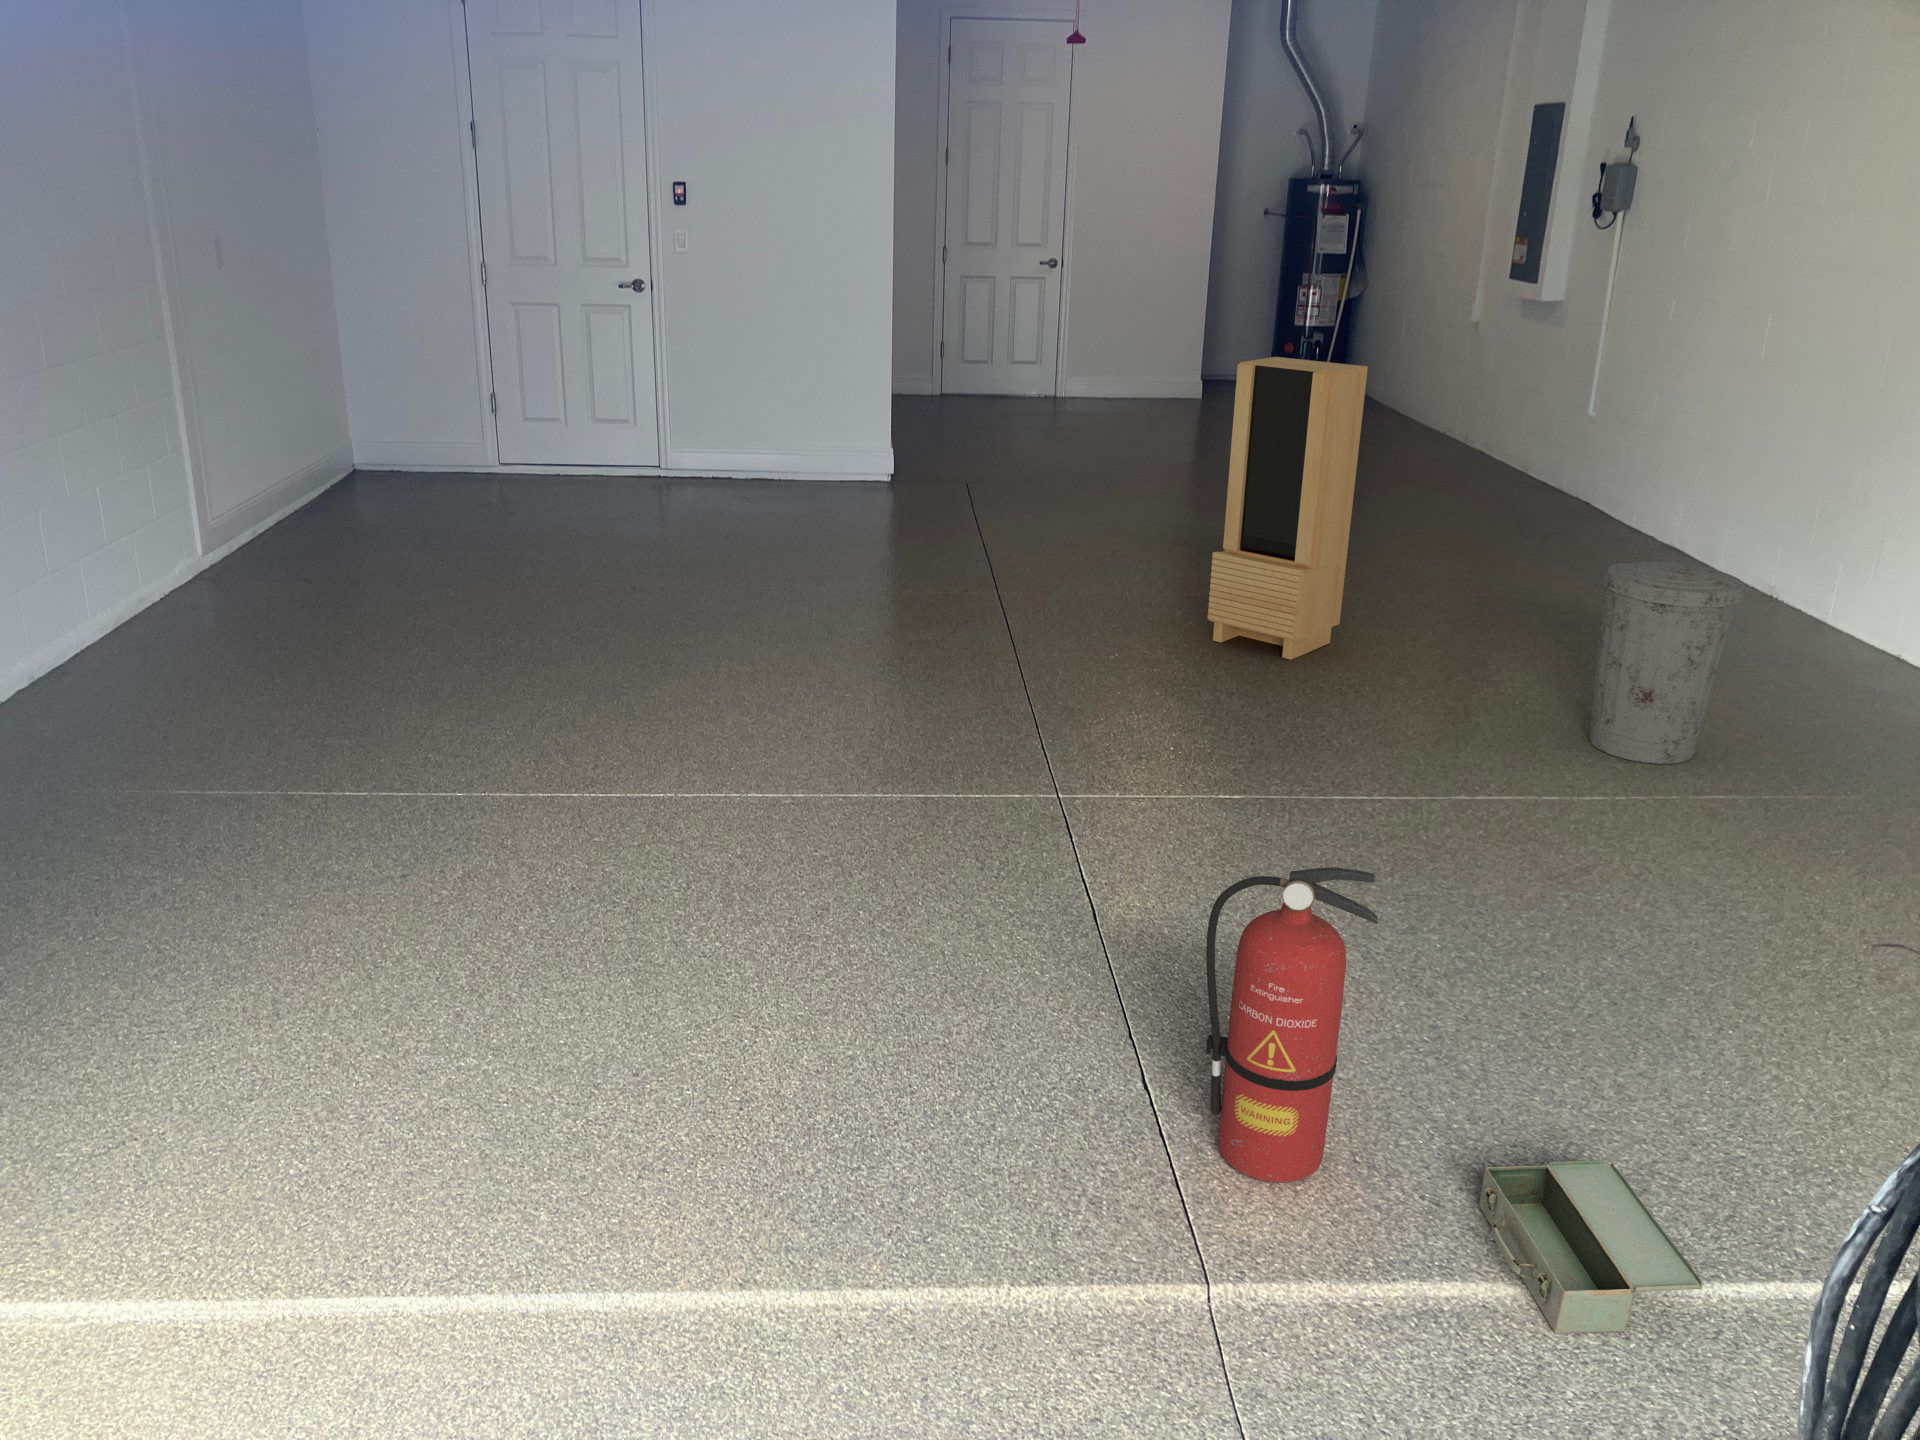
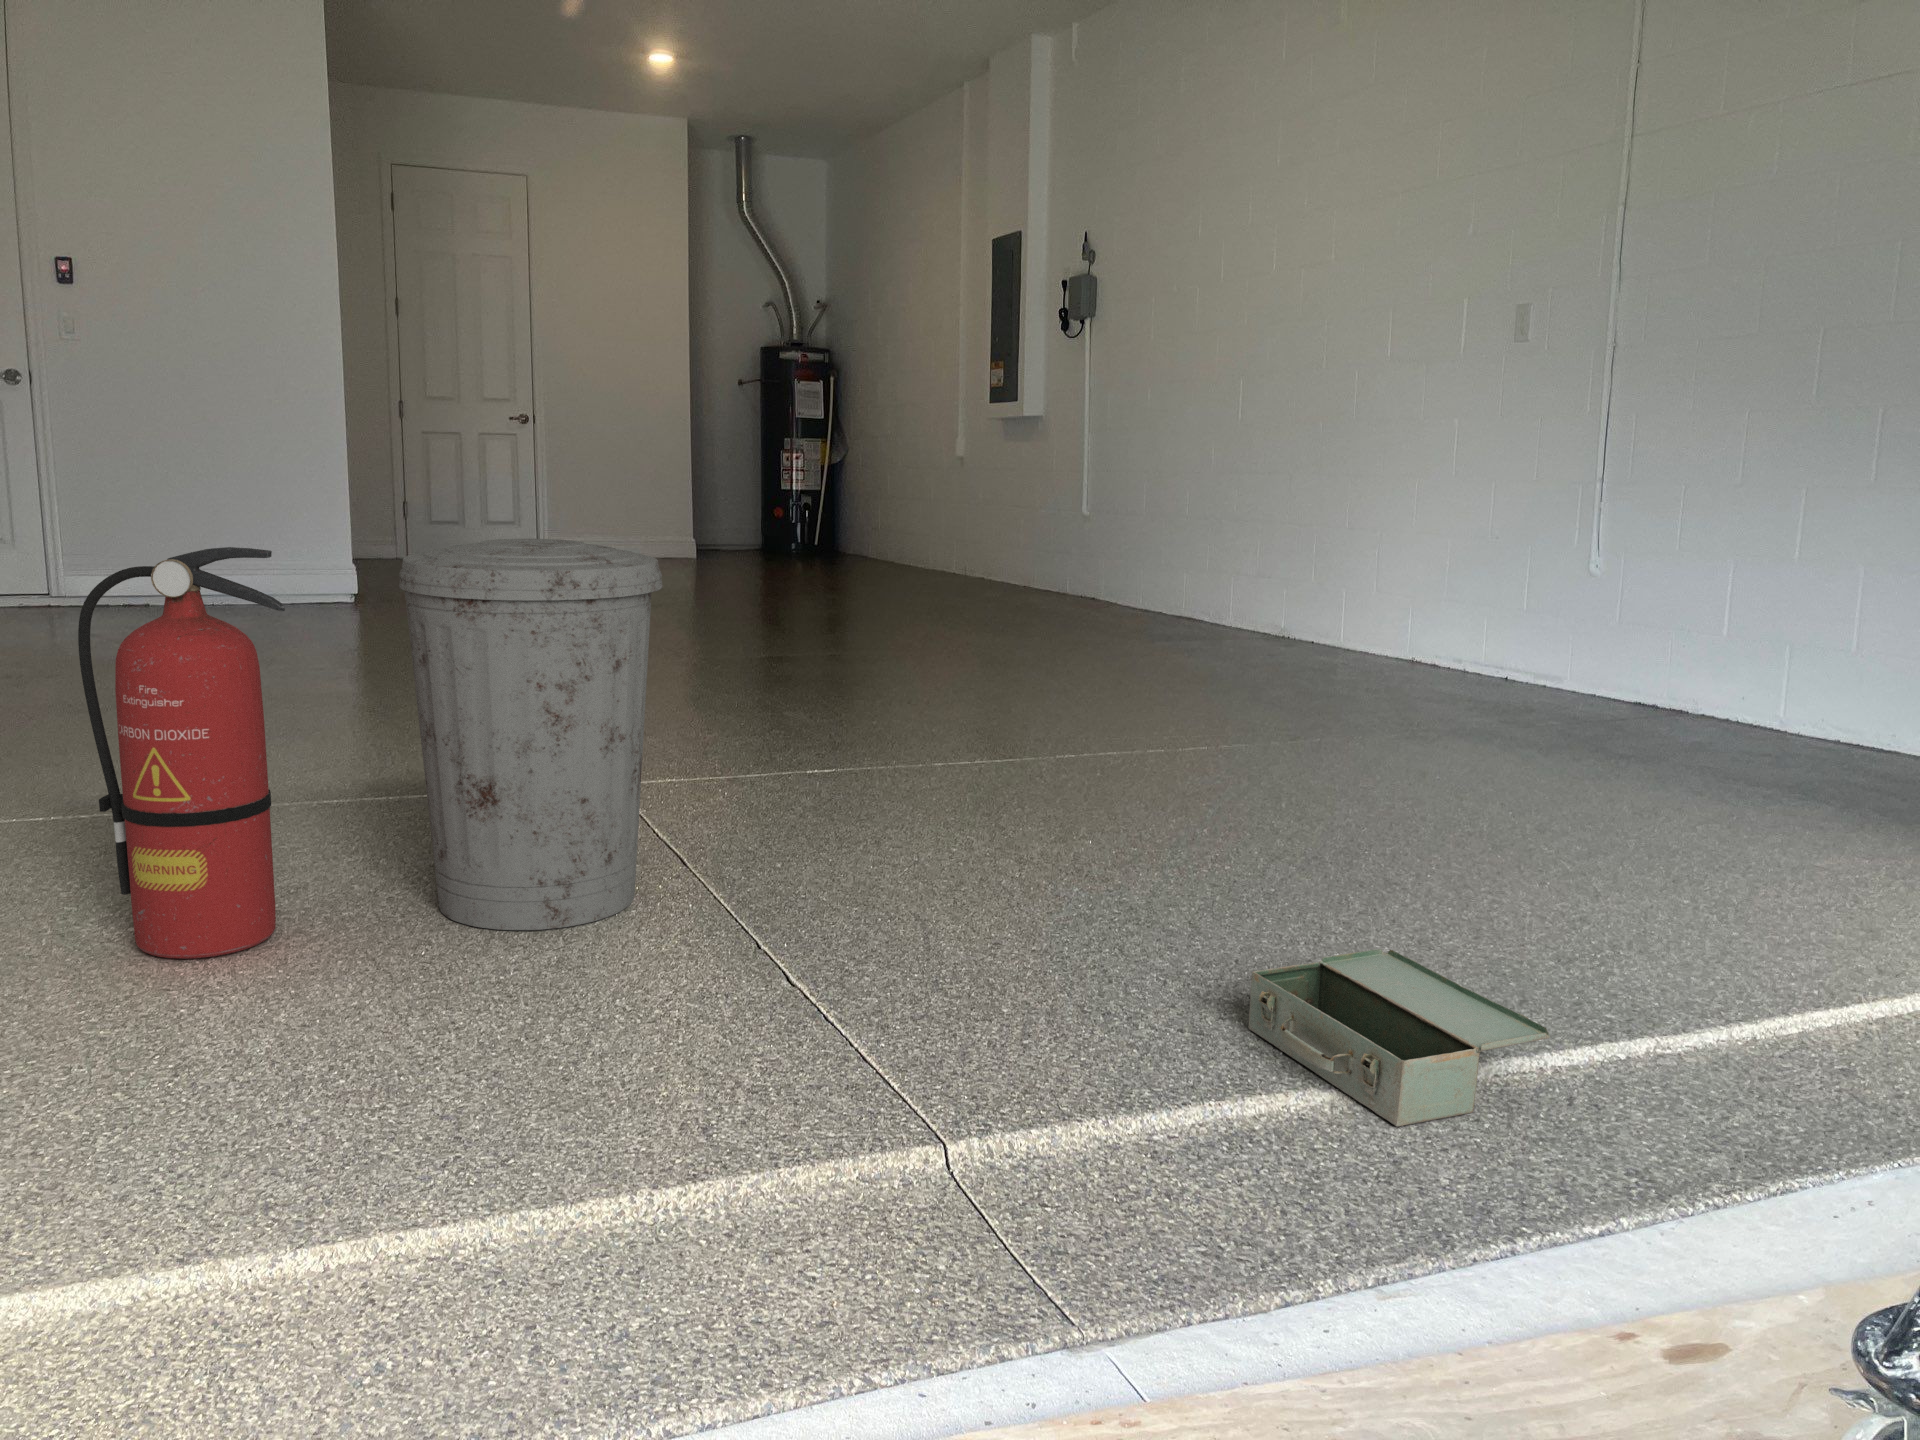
storage cabinet: present [1208,357,1368,660] -> none [756,338,905,661]
trash can: present [1589,561,1745,764] -> present [399,539,663,930]
fire extinguisher: present [1206,867,1378,1183] -> present [78,547,285,959]

